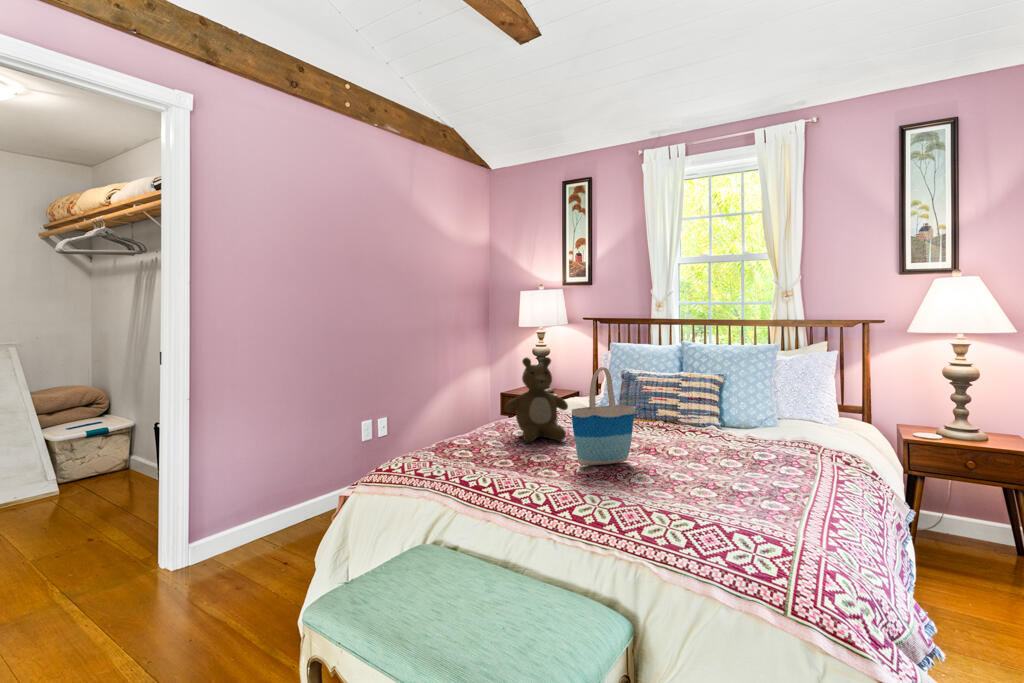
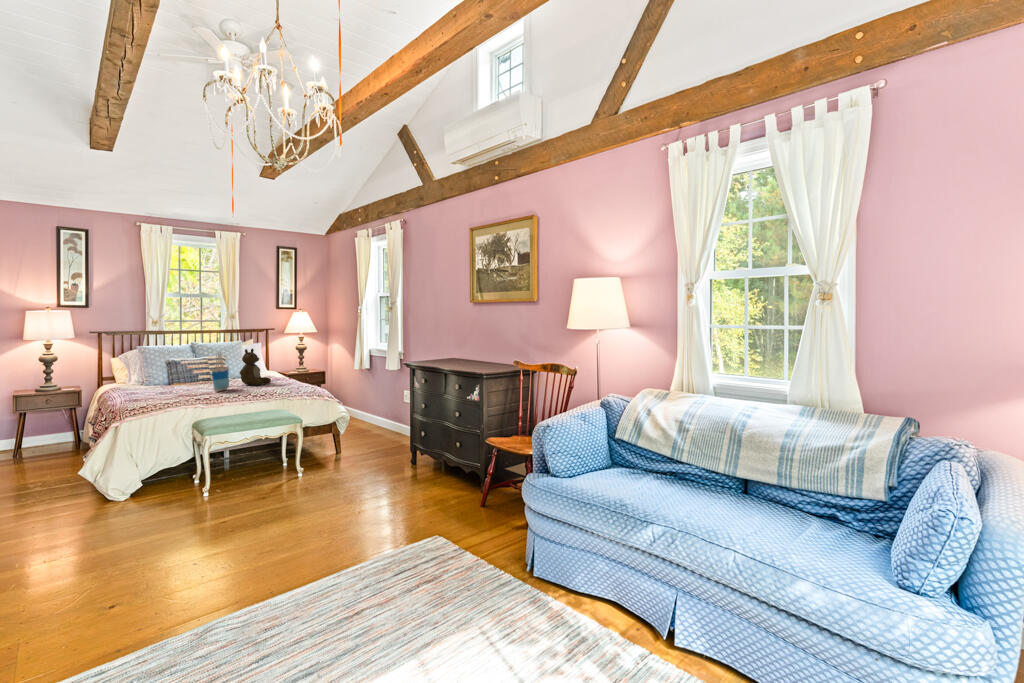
teddy bear: present [505,357,568,442] -> present [240,349,271,385]

